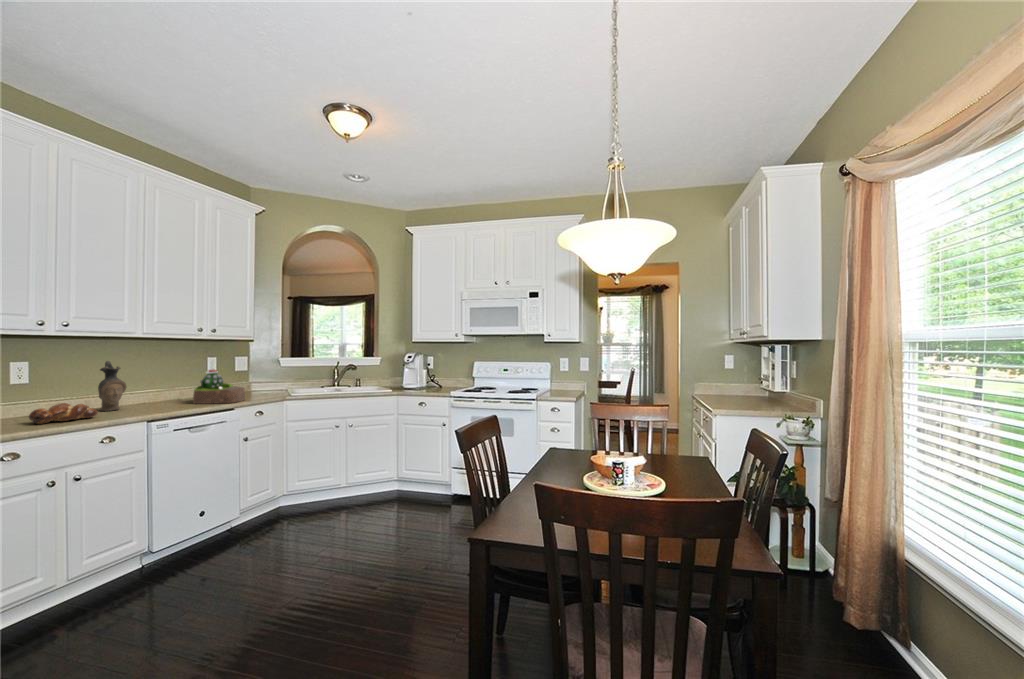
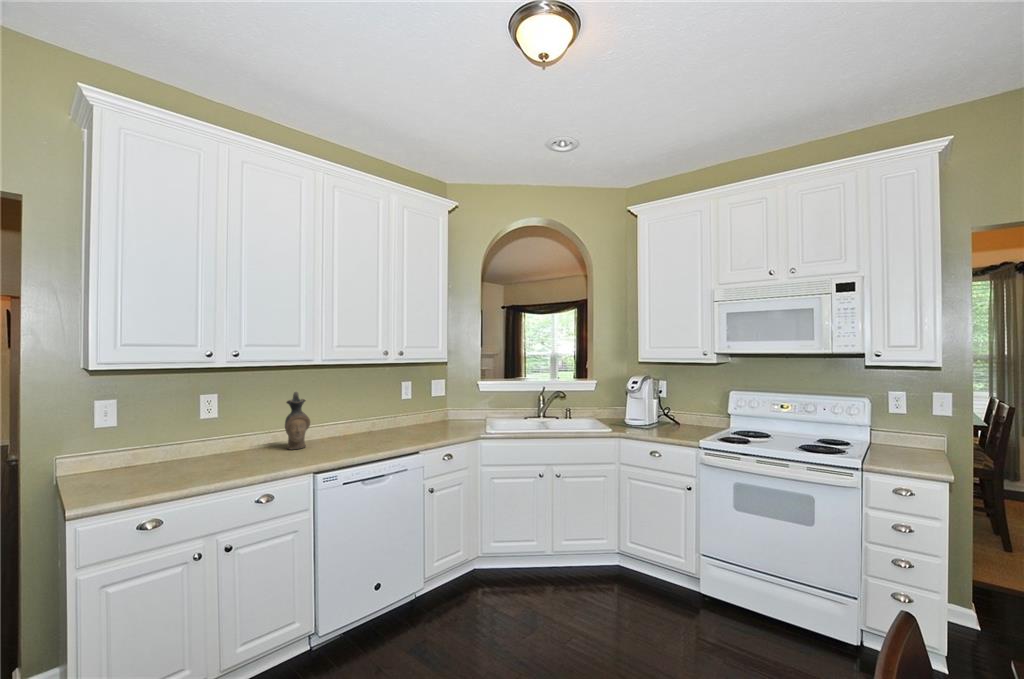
succulent plant: present [193,370,245,404] -> none [376,401,432,444]
bread loaf: present [29,403,98,424] -> none [207,445,272,471]

